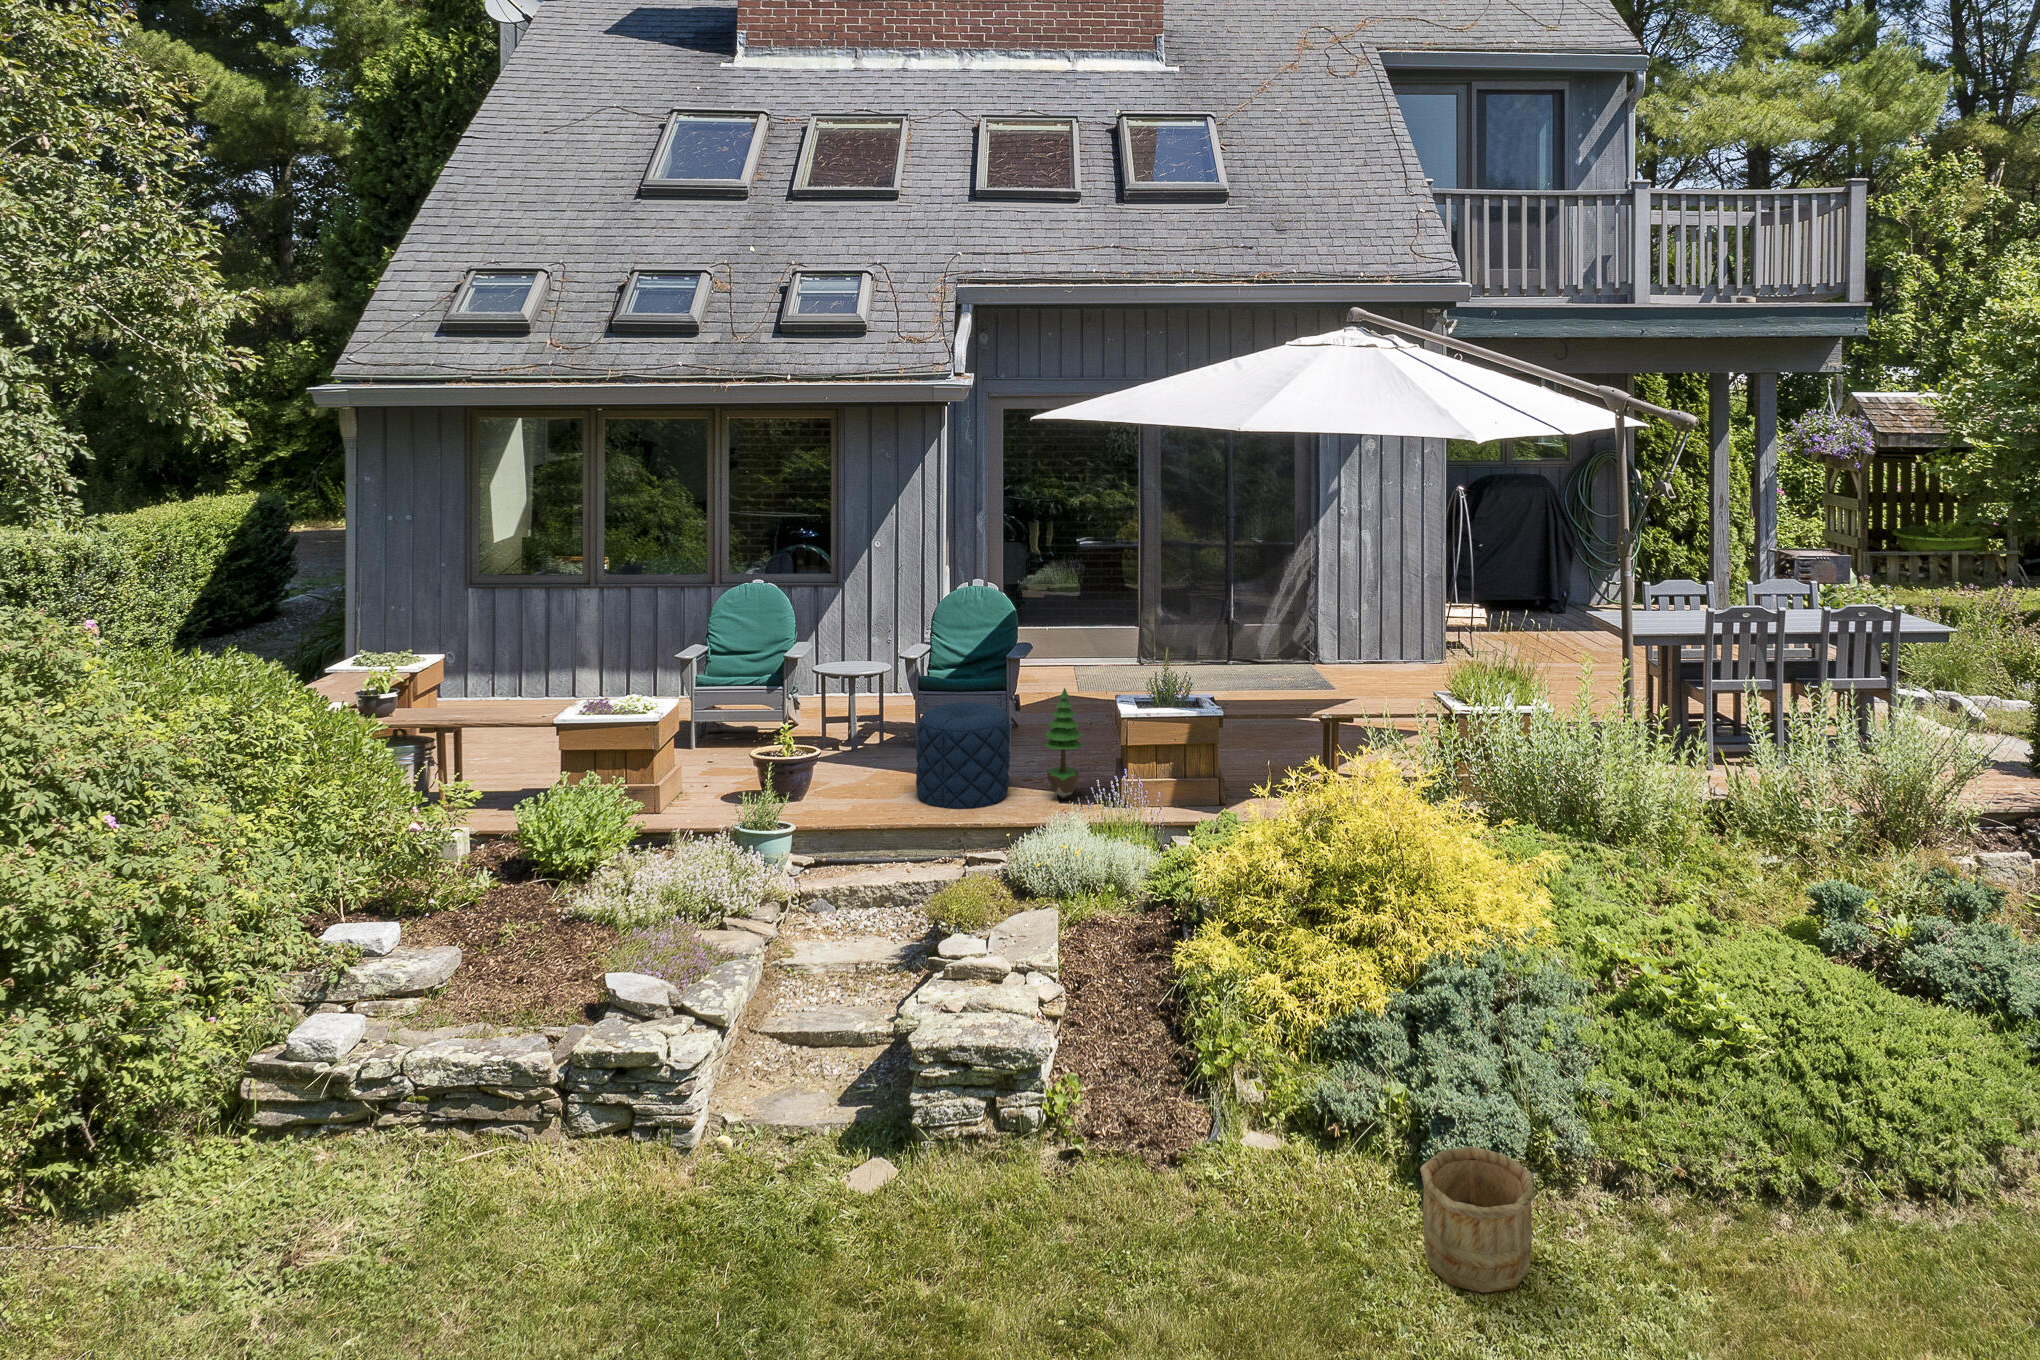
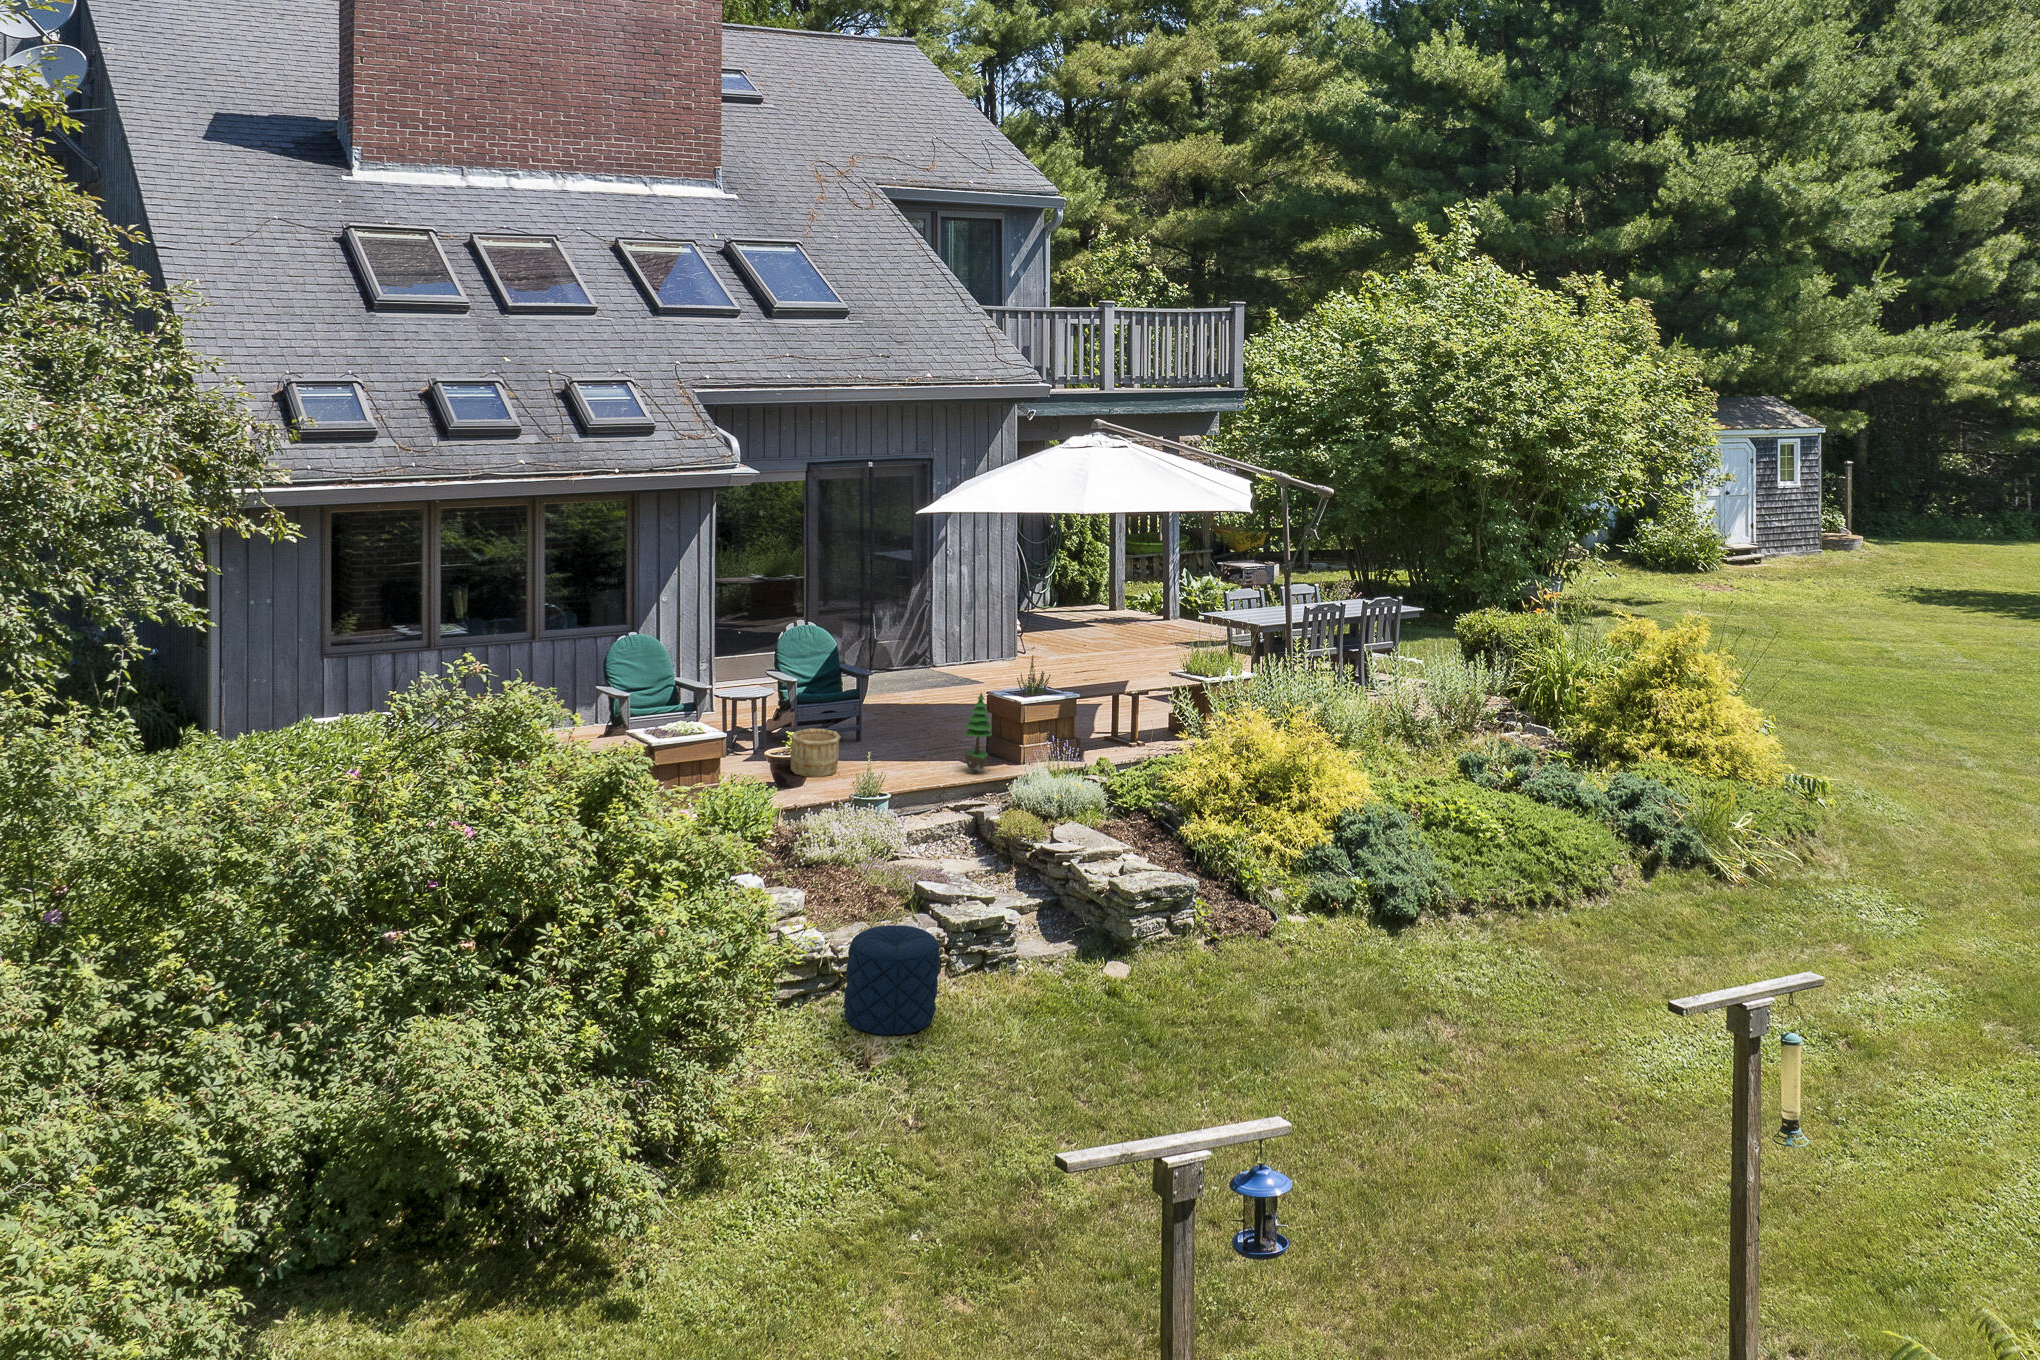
pouf: present [916,702,1011,809] -> present [844,925,940,1035]
wooden bucket: present [1420,1146,1535,1293] -> present [790,728,841,777]

